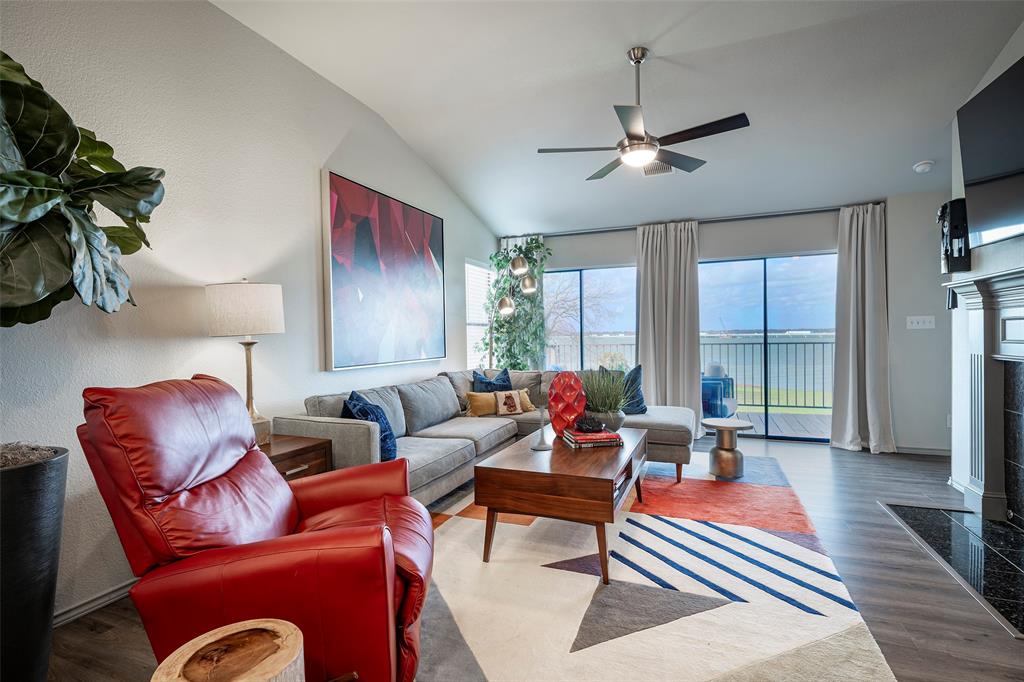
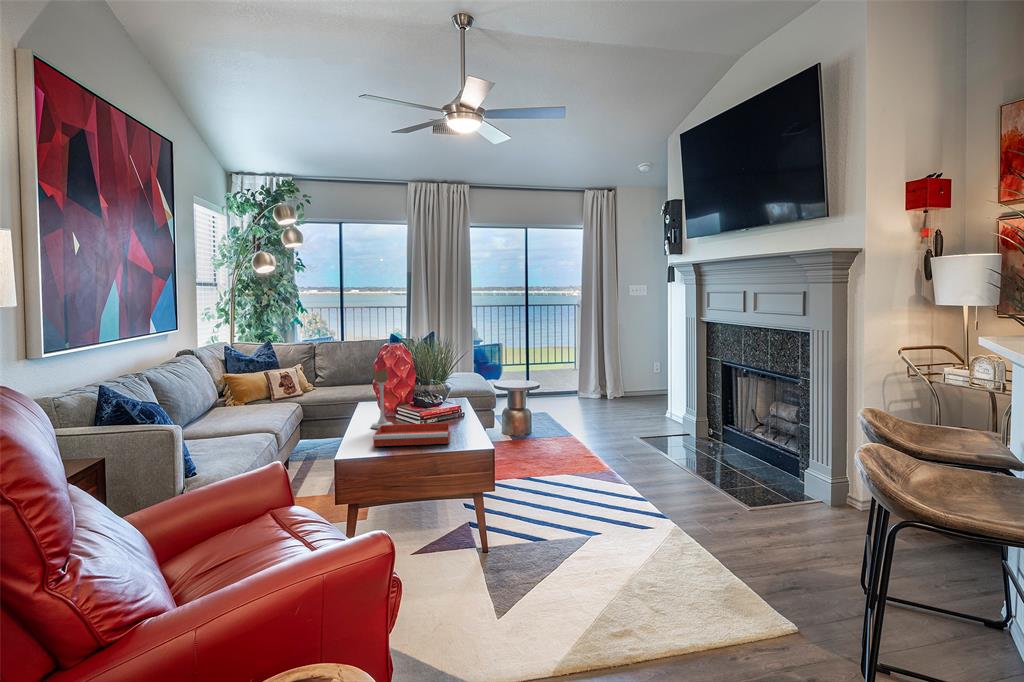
tray: none [511,446,597,473] -> present [373,423,449,446]

